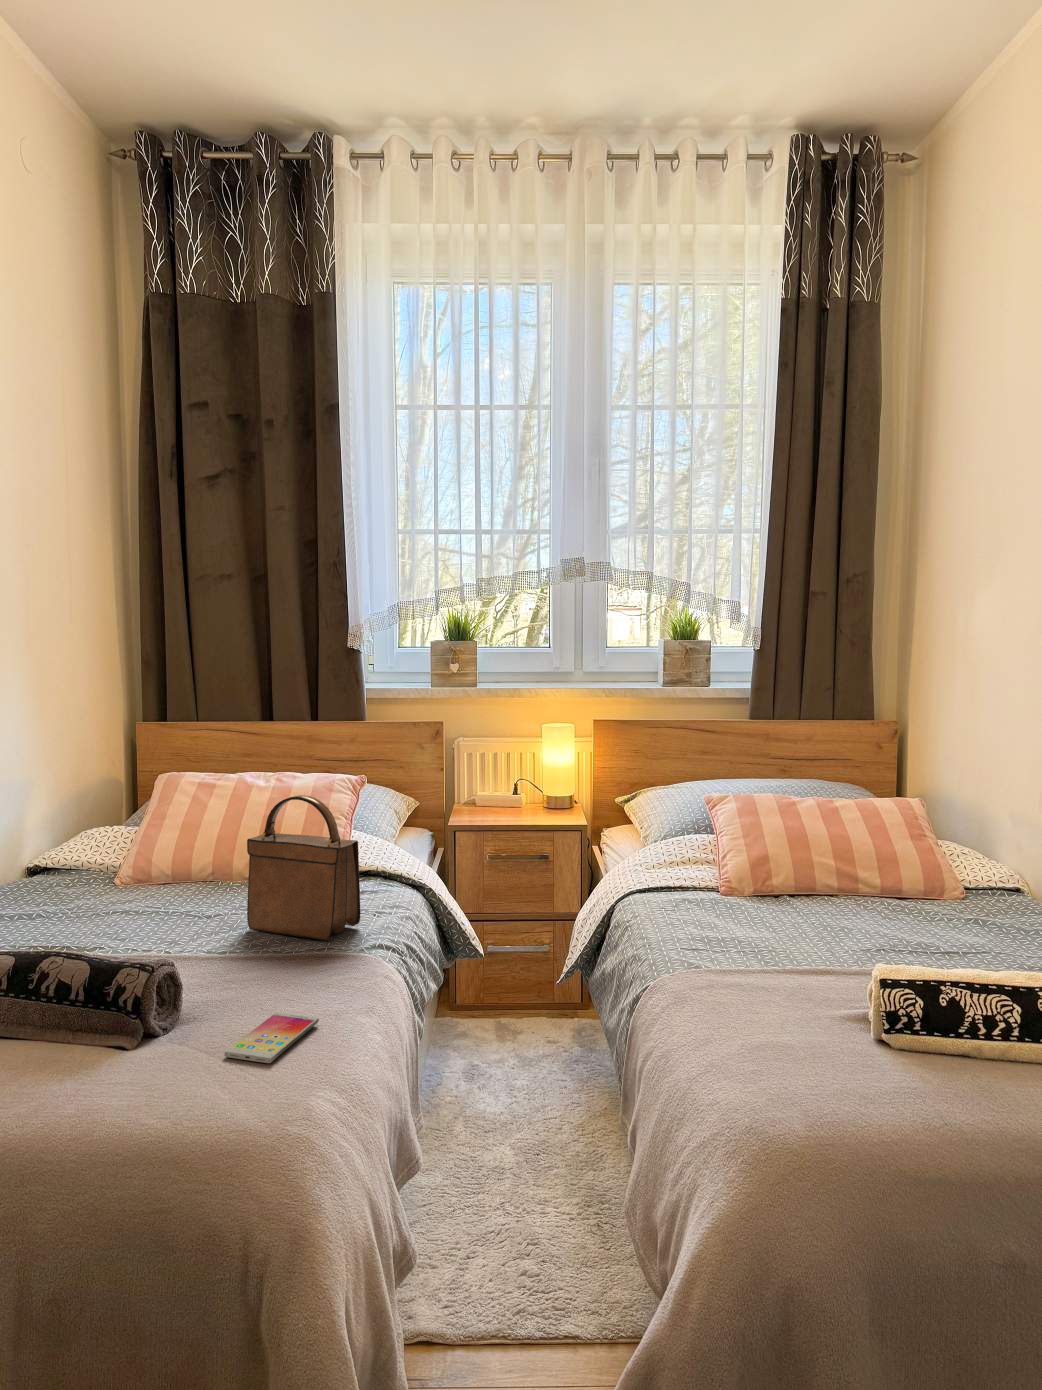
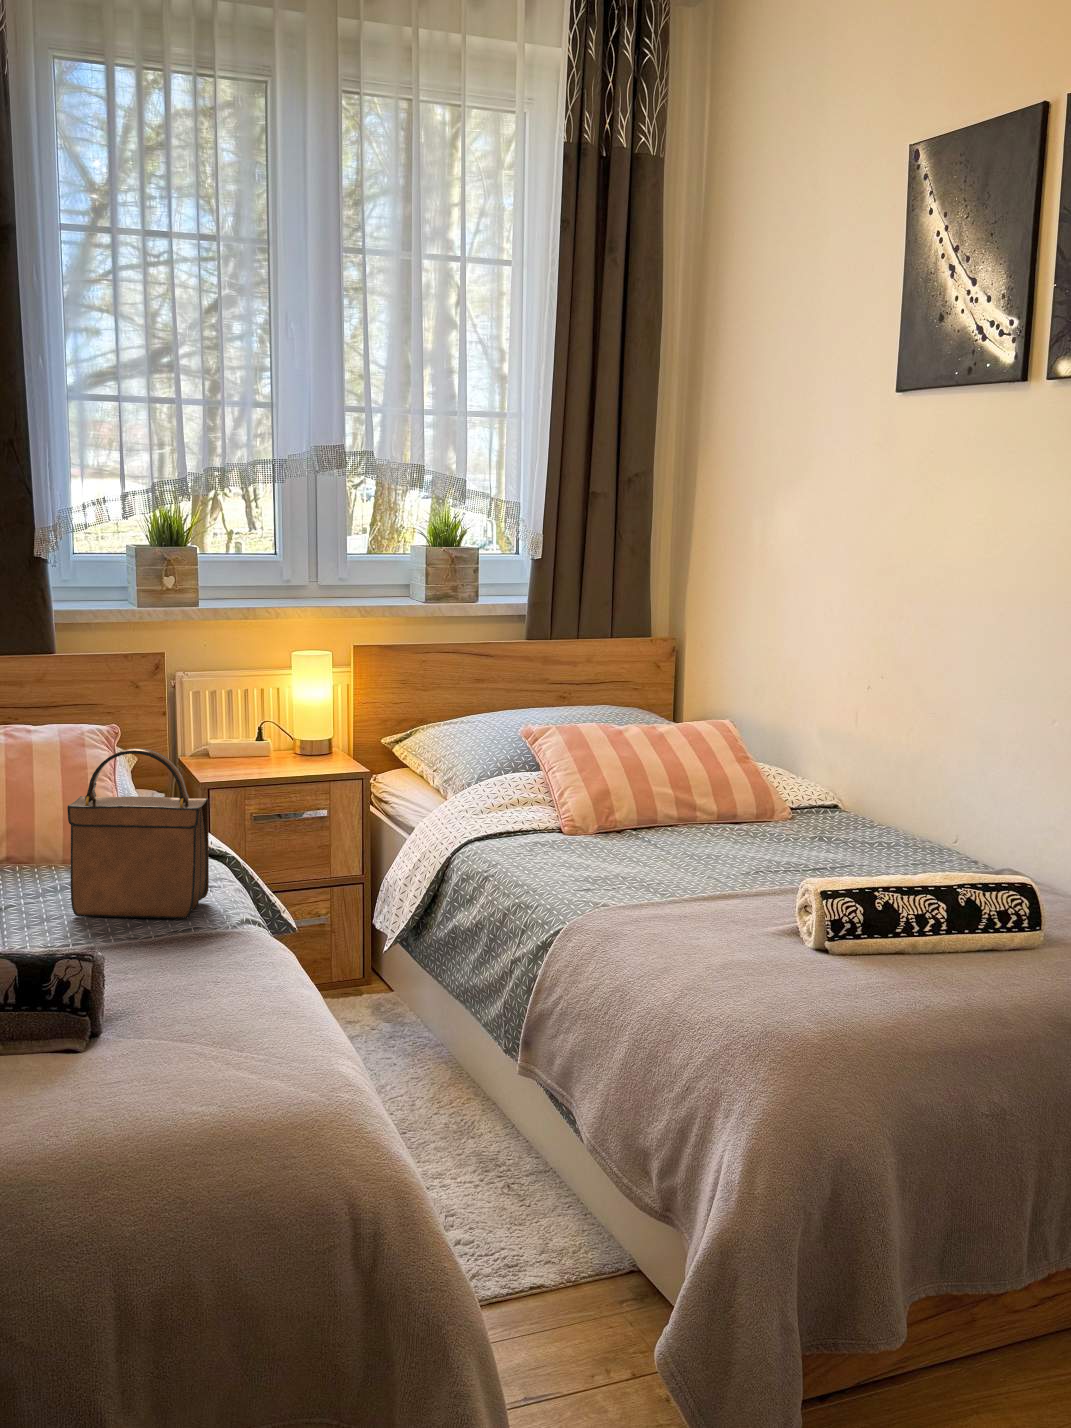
smartphone: present [224,1012,319,1063] -> none [202,994,272,1044]

